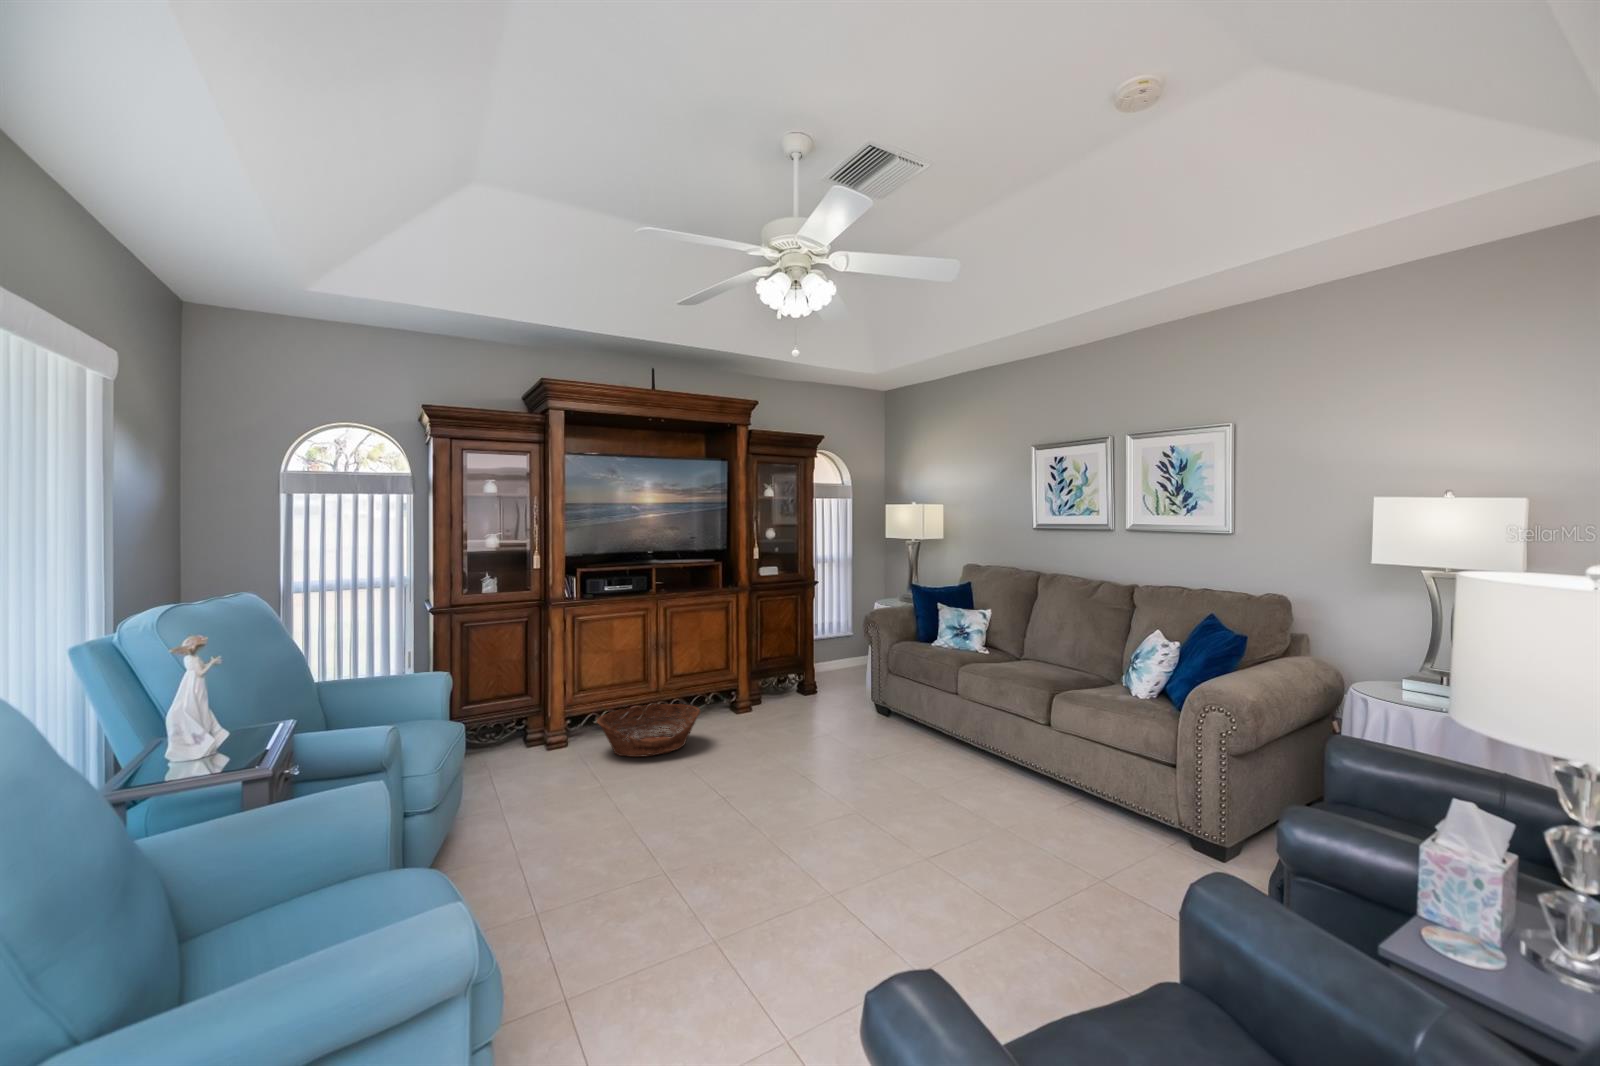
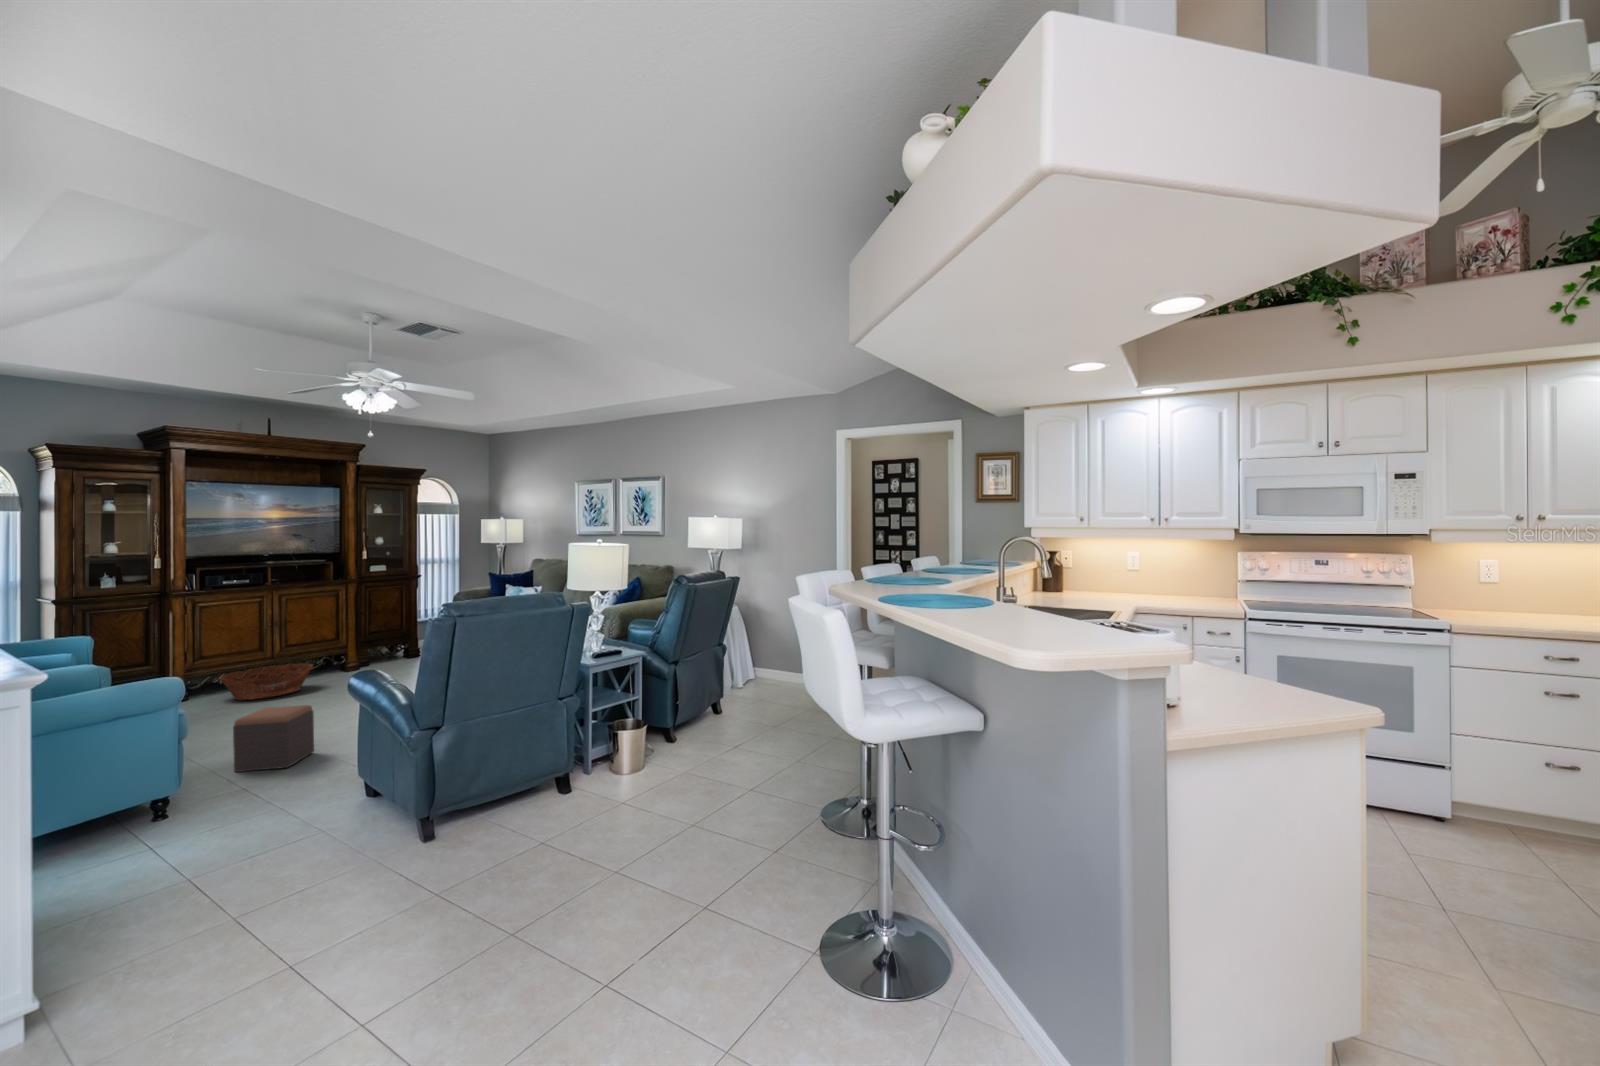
footstool: none [594,853,717,1014] -> present [233,705,314,772]

